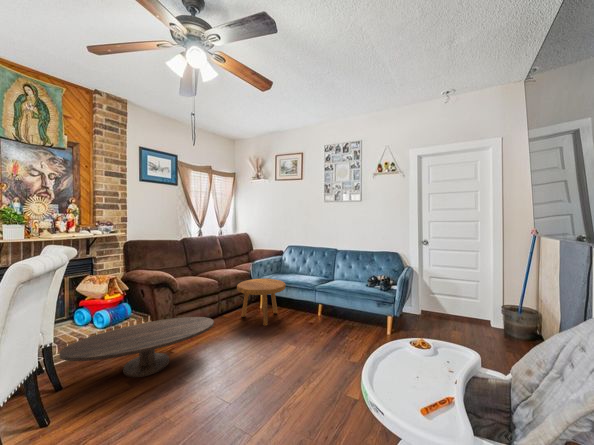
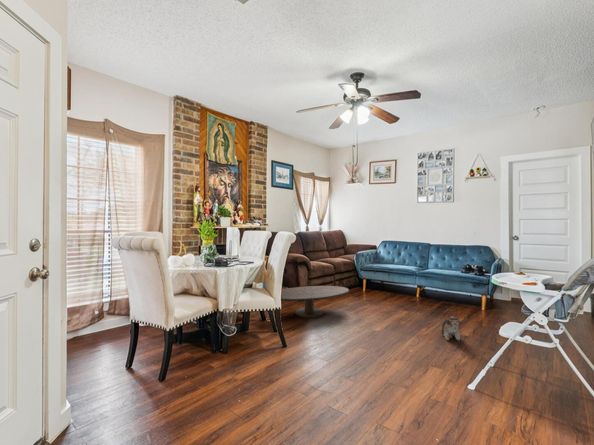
footstool: present [237,279,286,326] -> none [351,265,390,300]
plush toy: none [322,374,343,412] -> present [442,316,460,340]

